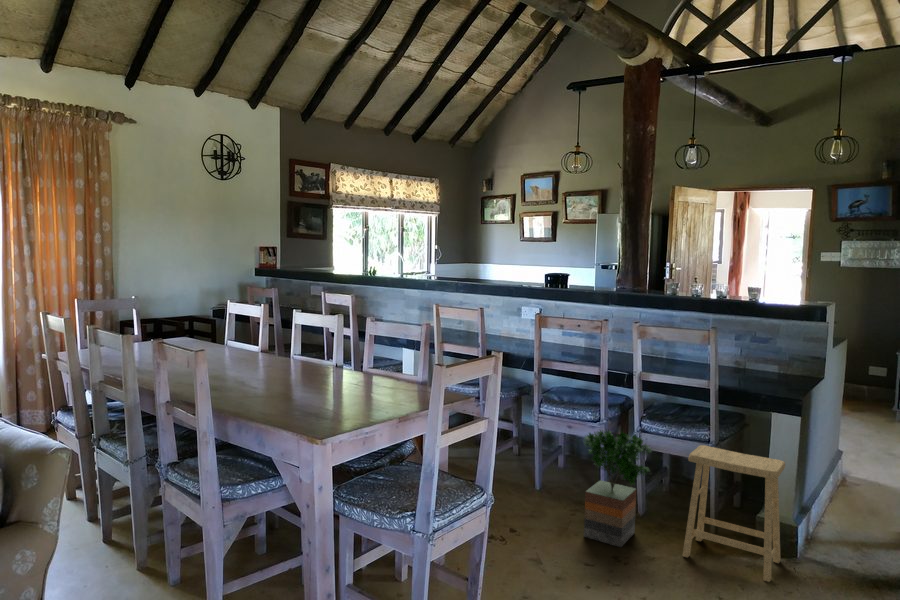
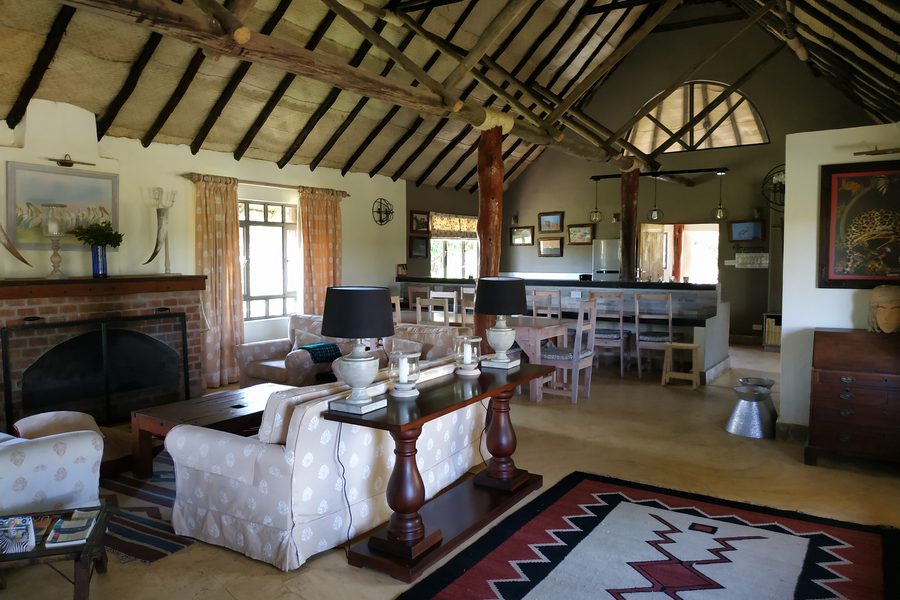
potted tree: present [584,430,651,547] -> none [617,338,648,384]

